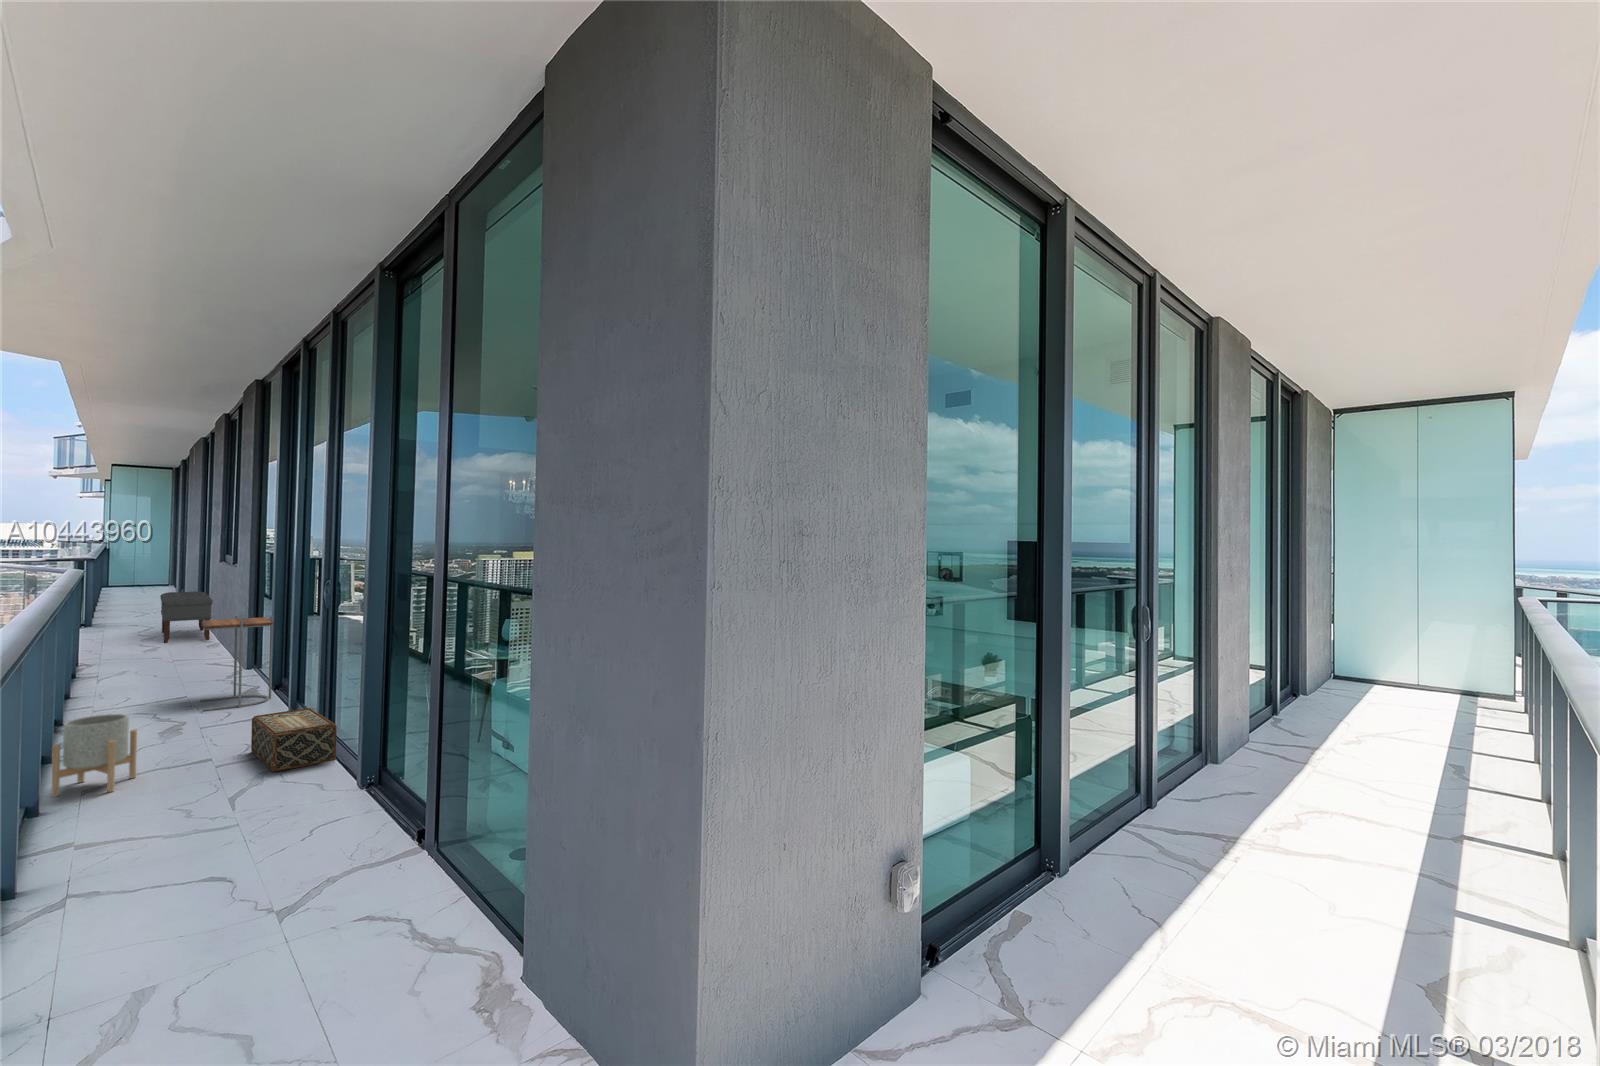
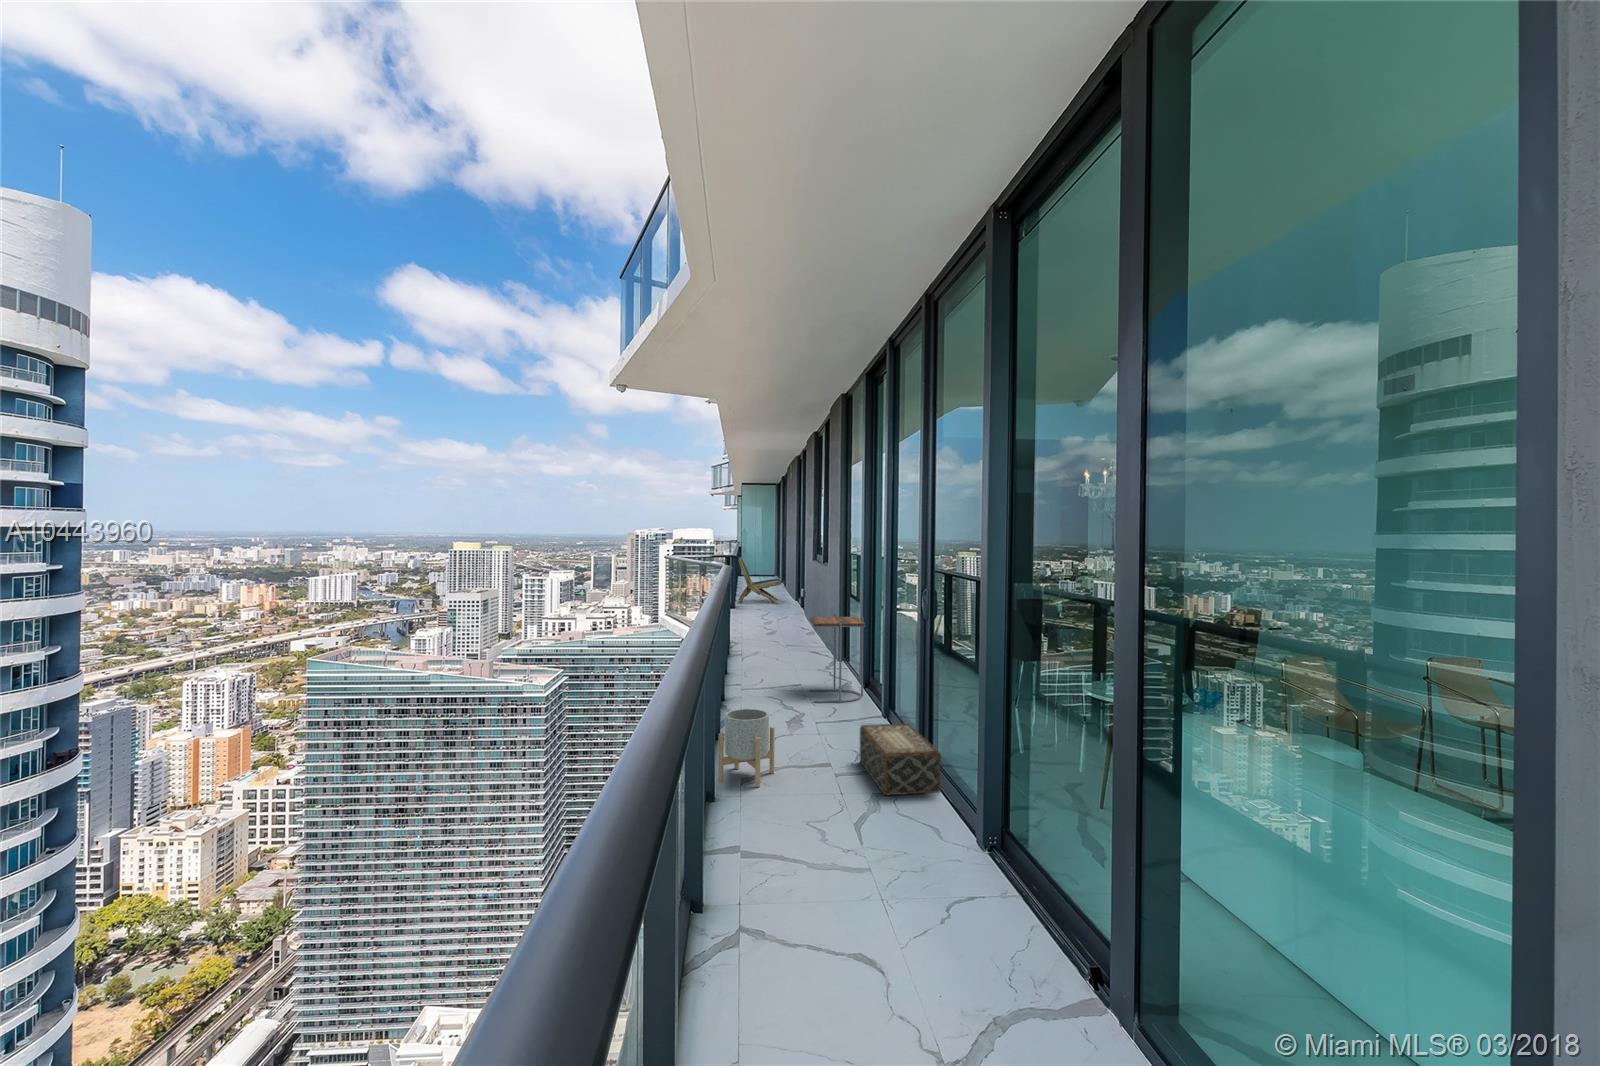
lounge chair: none [97,561,174,620] -> present [738,558,781,603]
bench: present [160,591,212,643] -> none [774,584,809,627]

